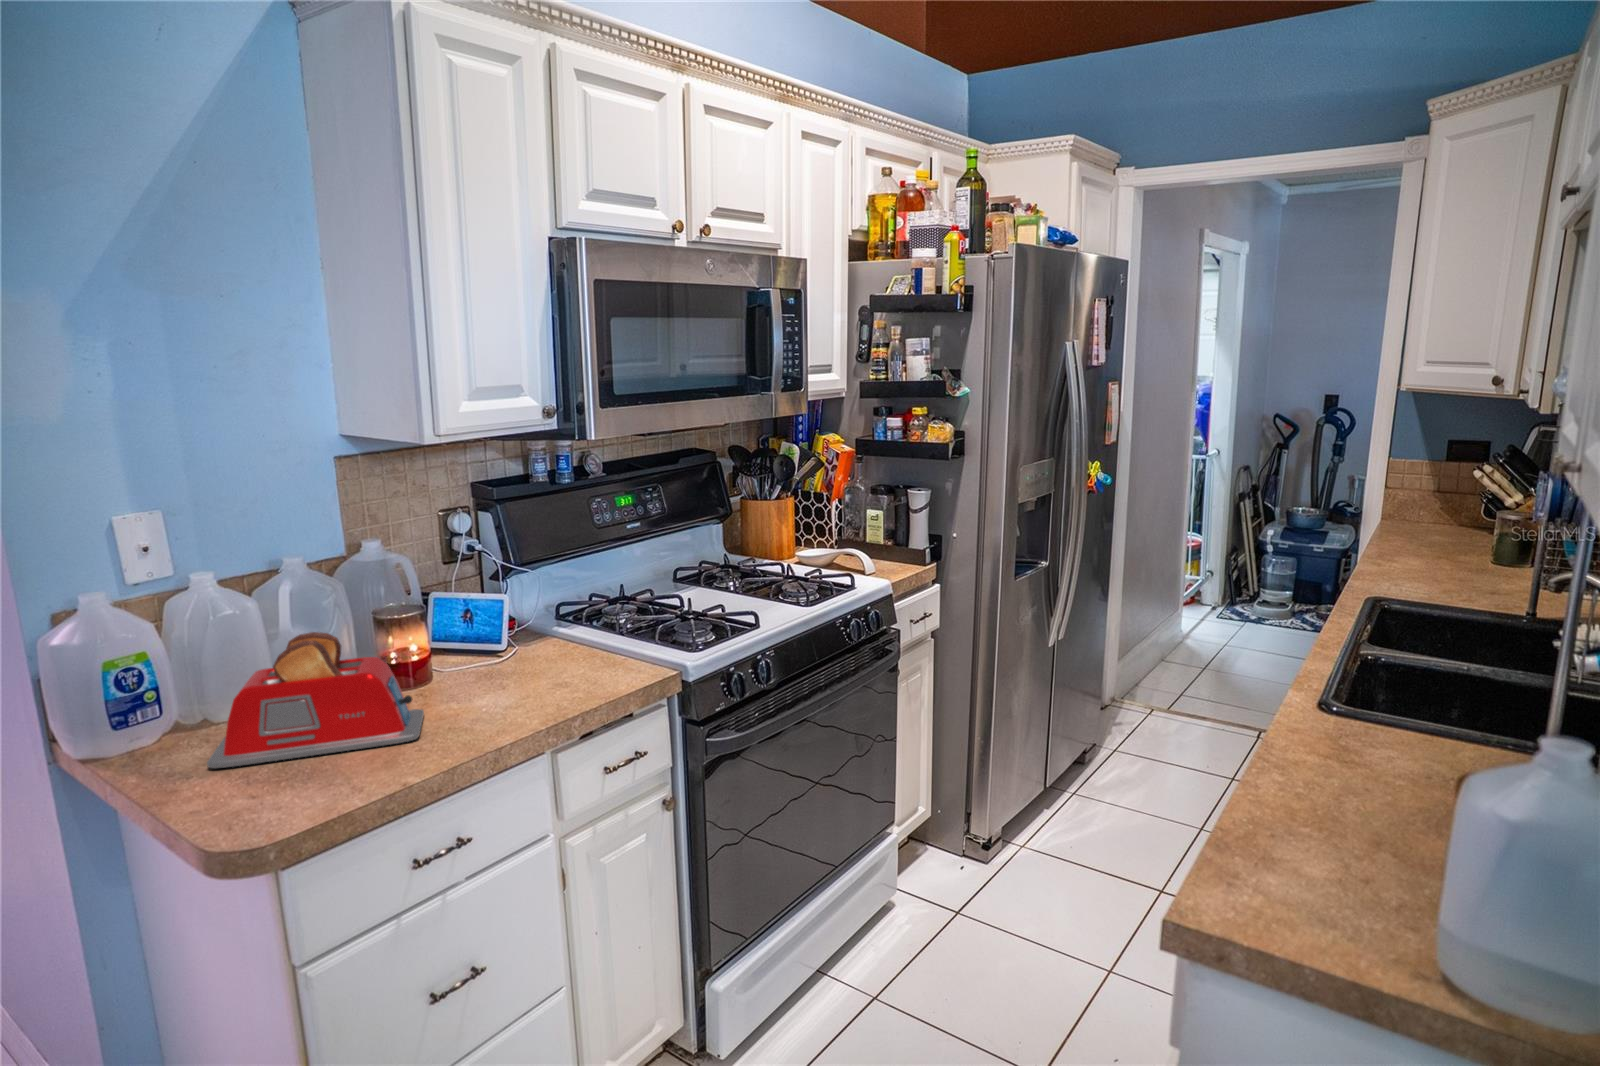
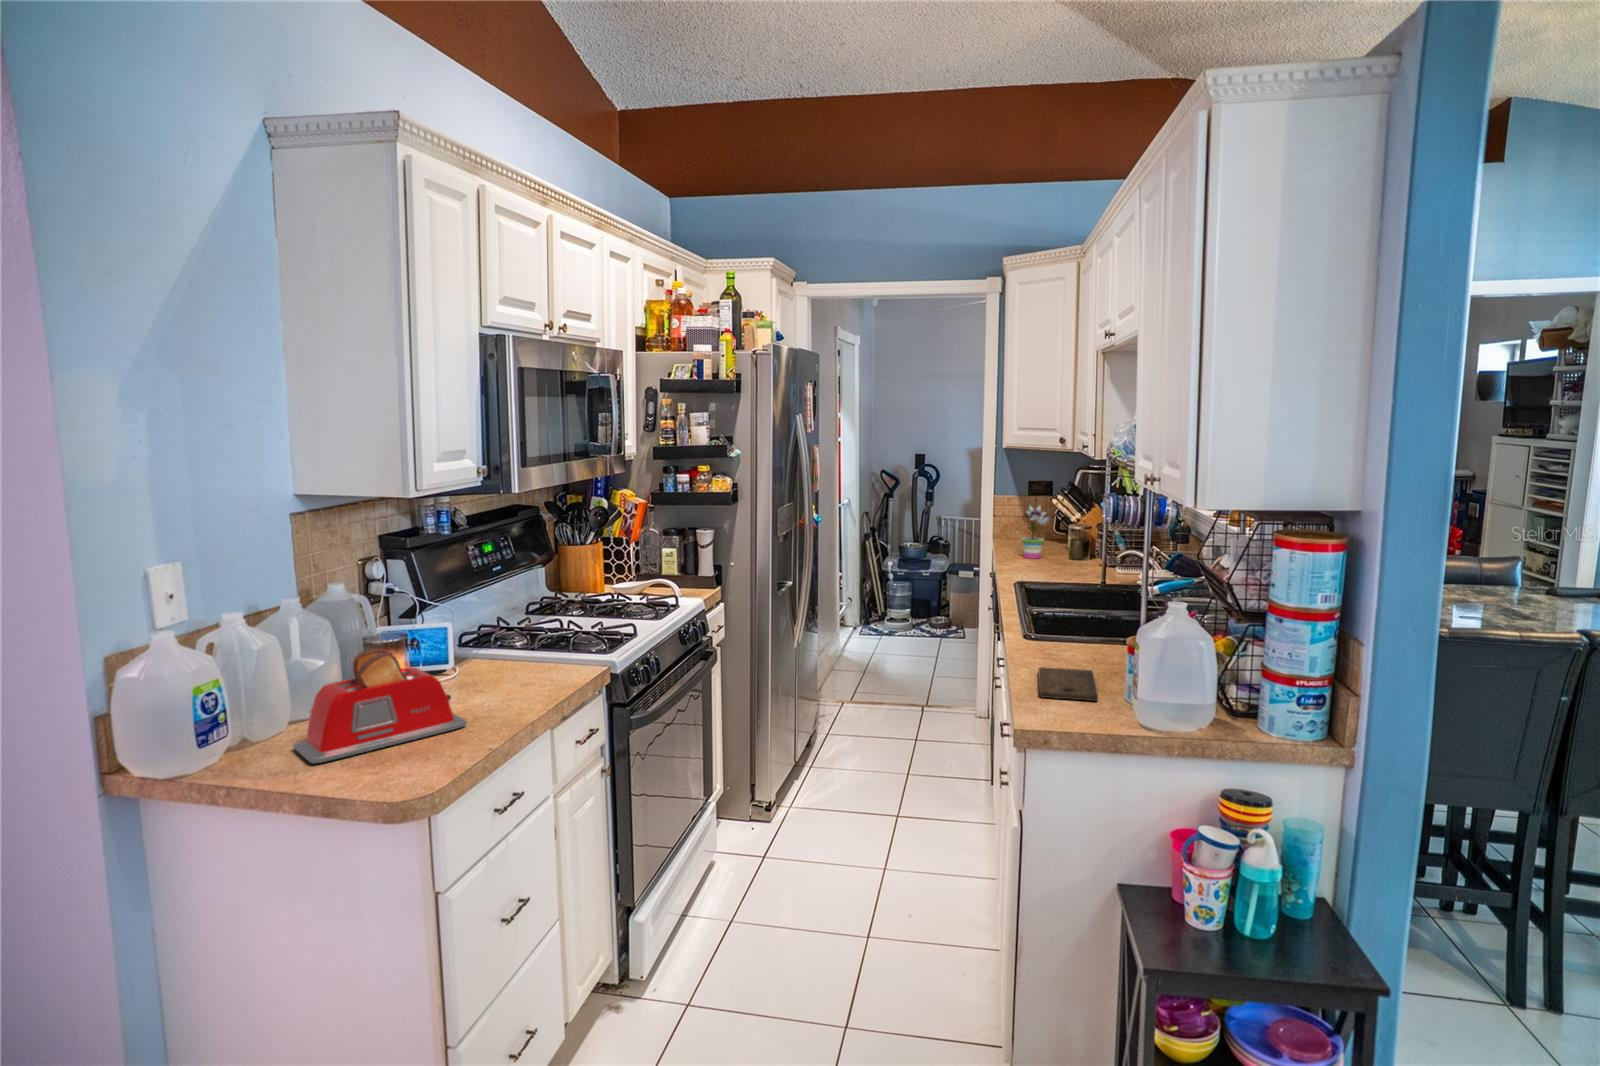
potted plant: none [1416,451,1474,555] -> present [1021,491,1050,559]
cutting board: none [1258,782,1403,889] -> present [1038,667,1098,701]

